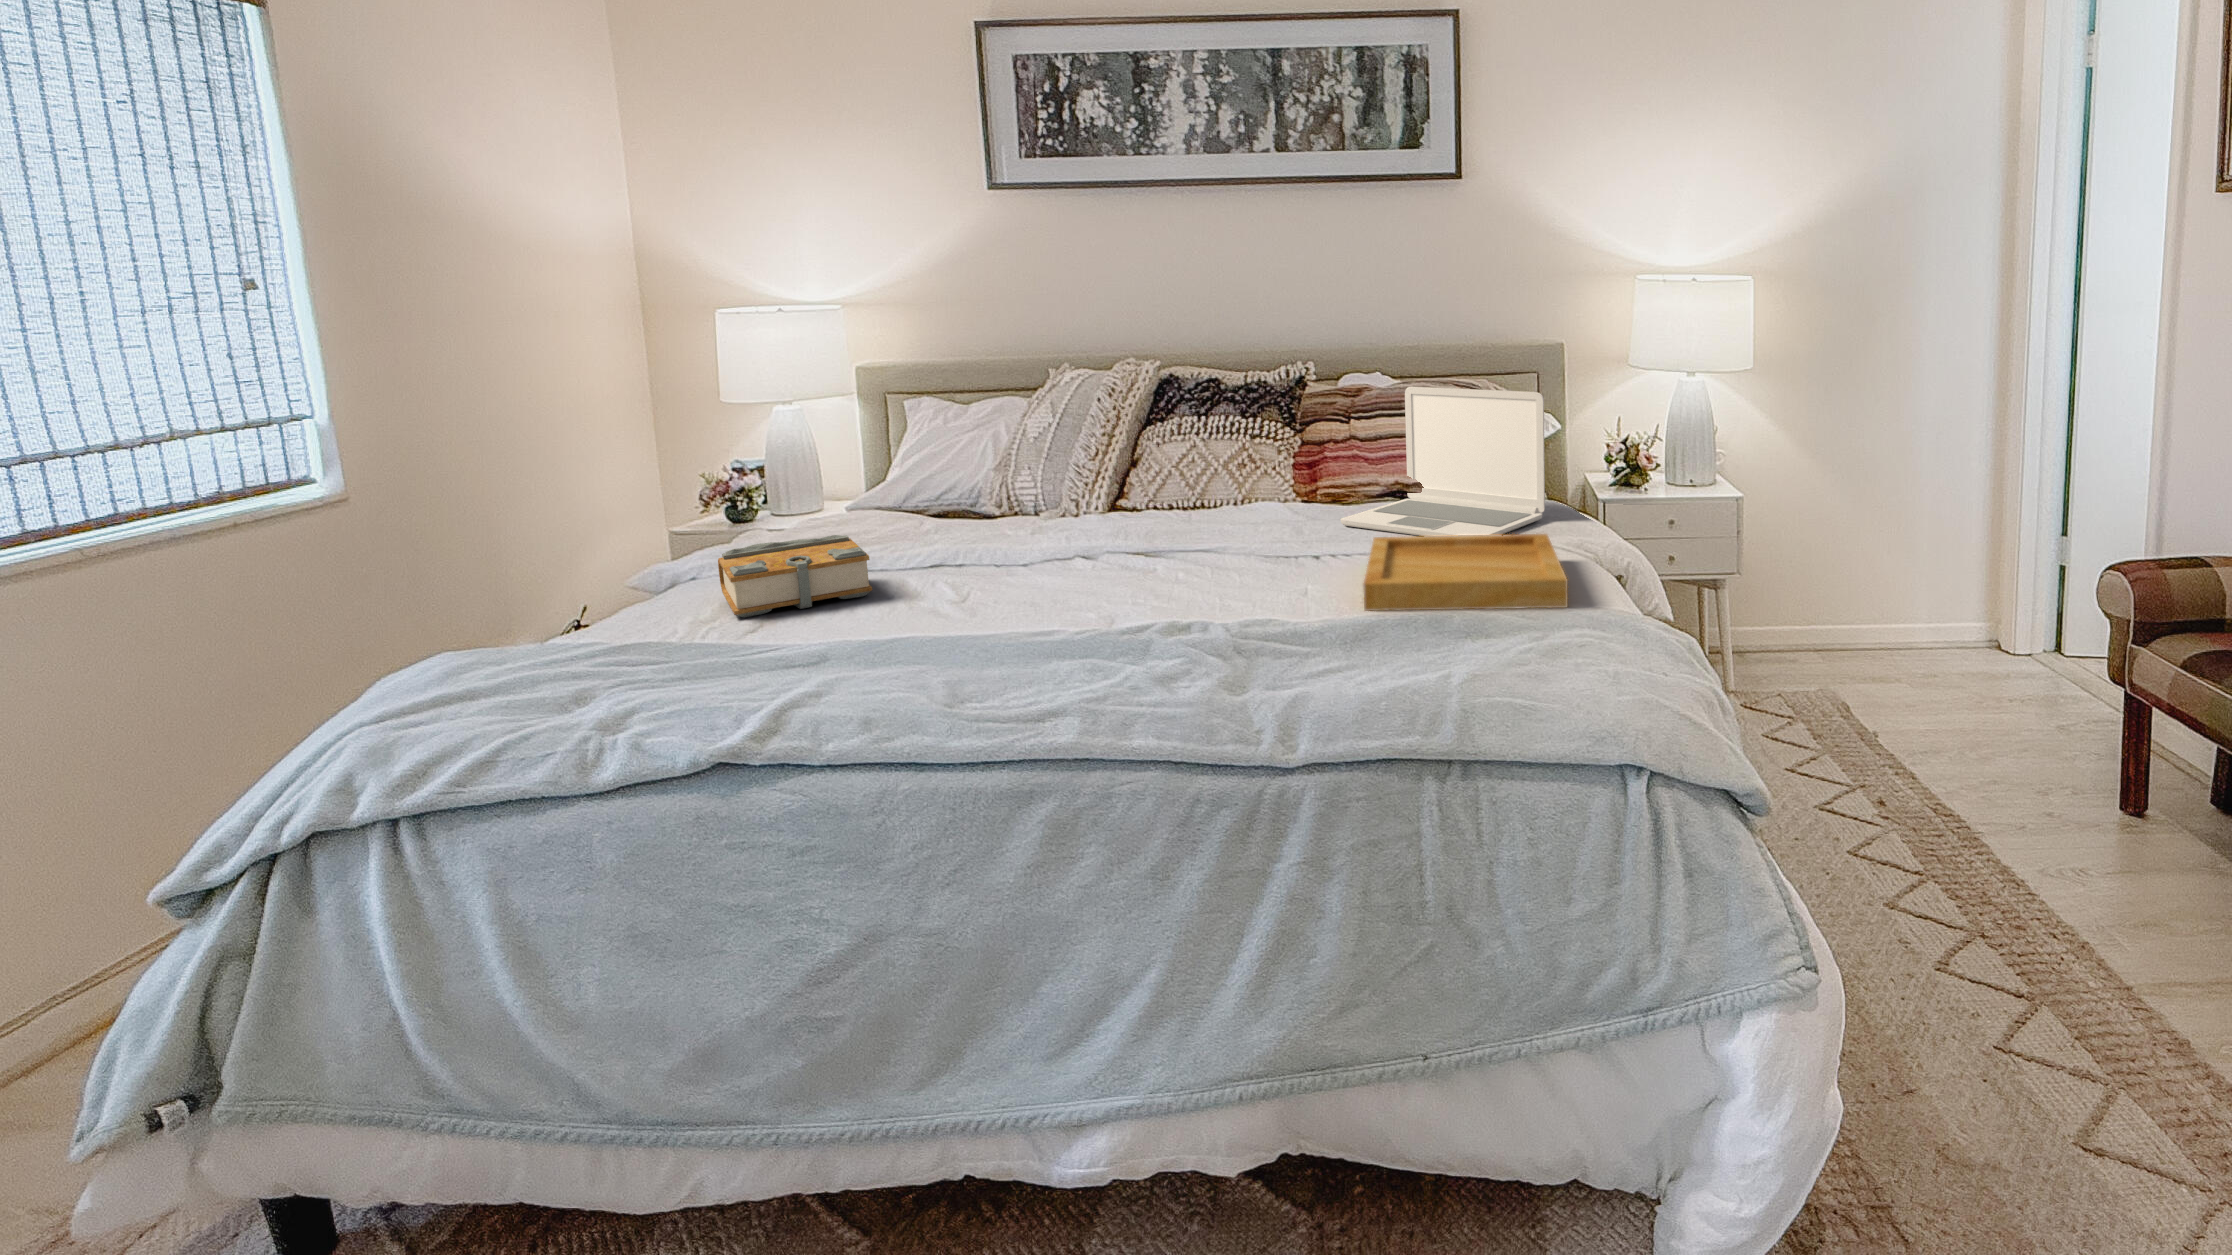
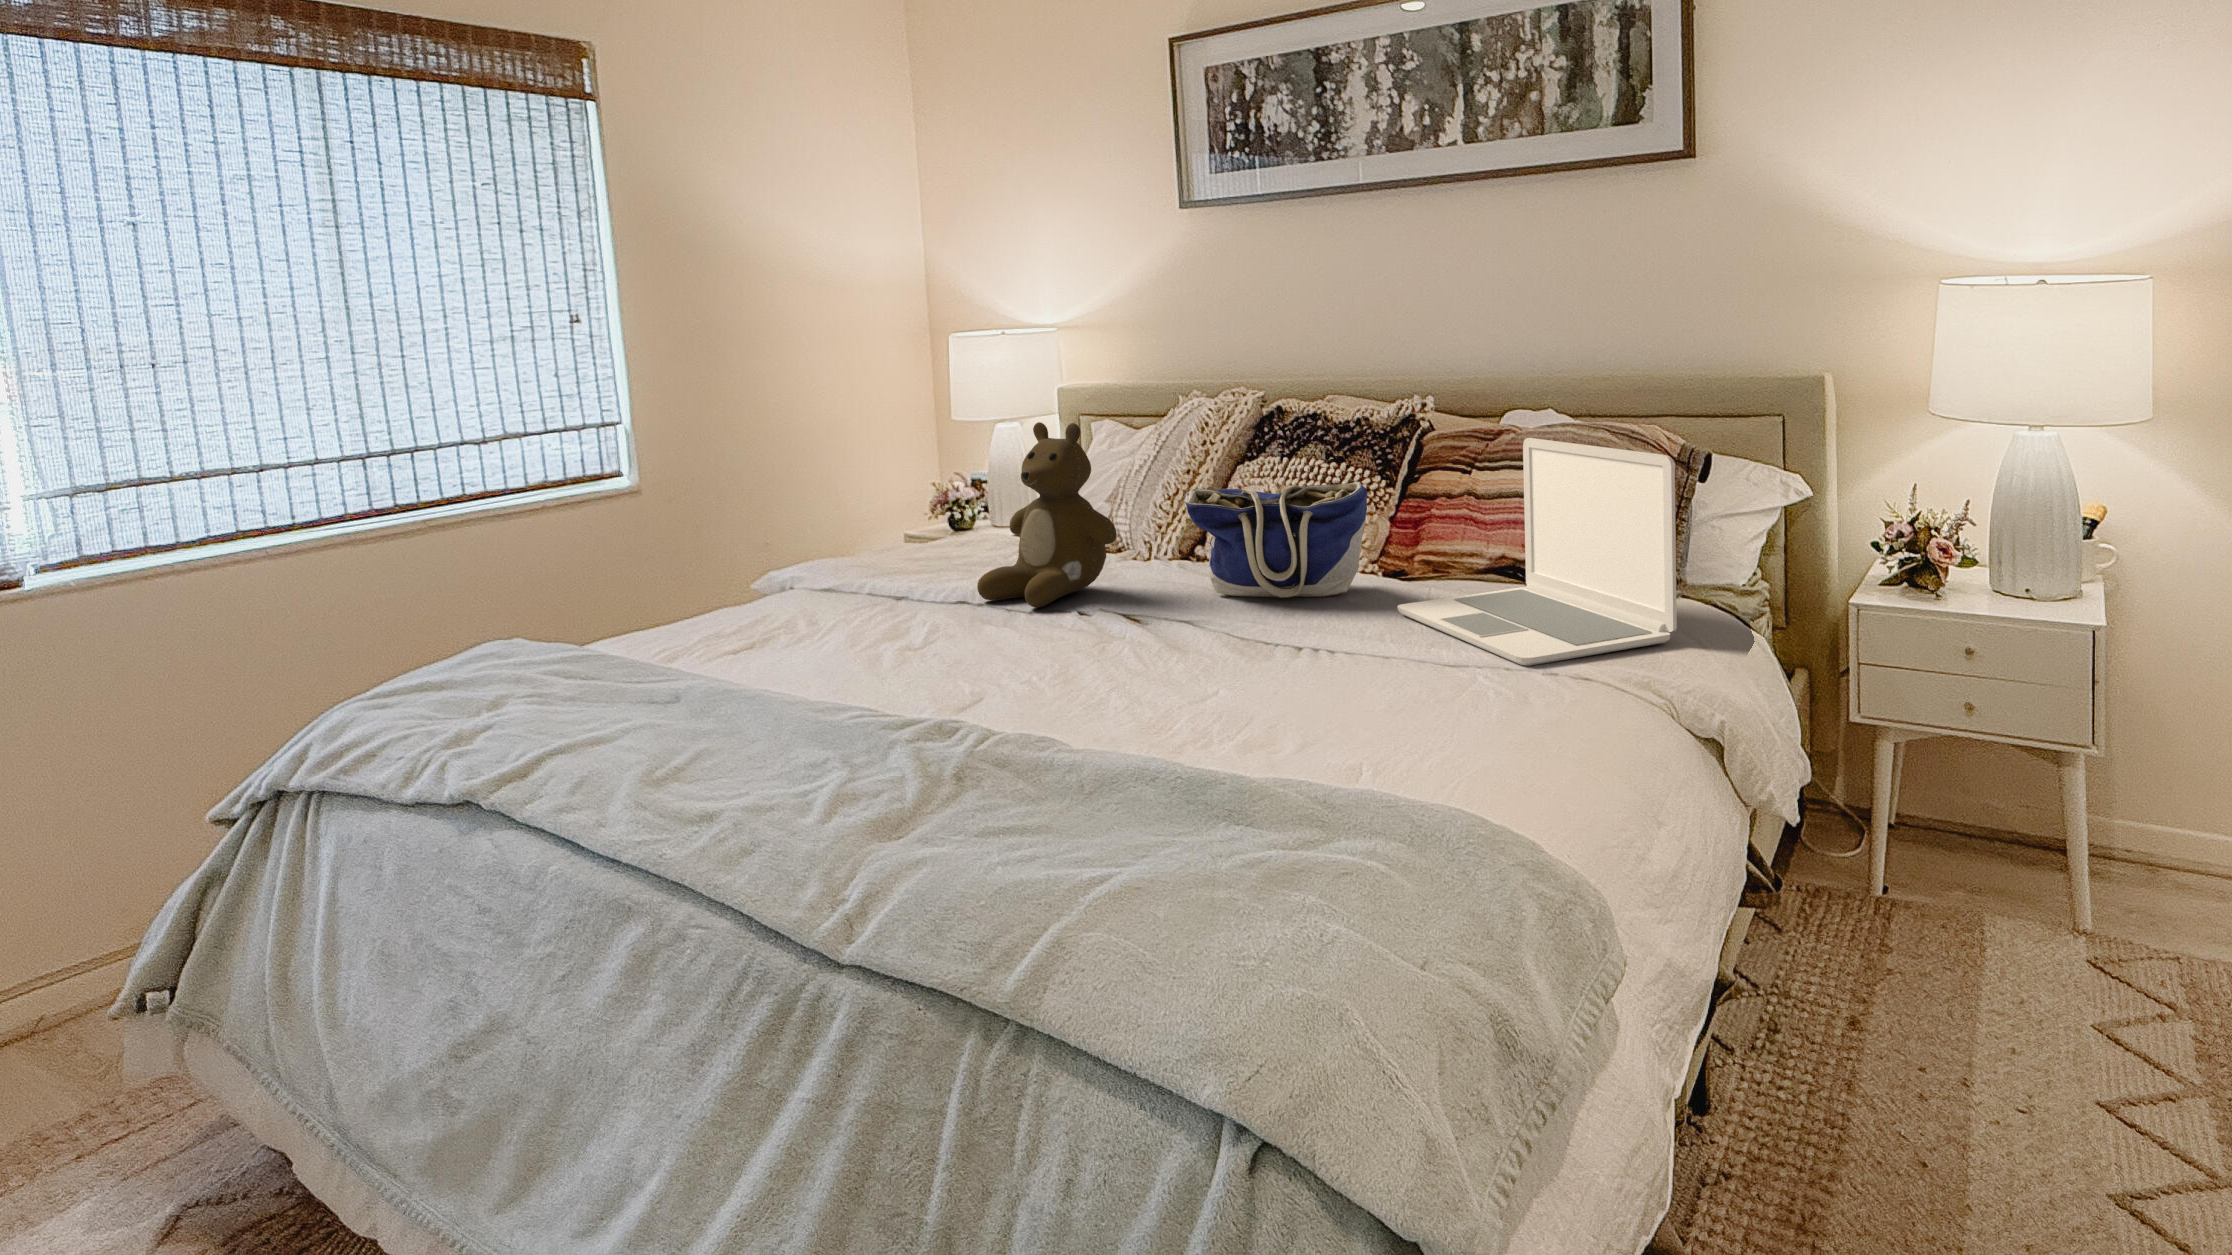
teddy bear: none [961,389,1090,557] -> present [977,422,1117,608]
tote bag: none [1148,427,1302,529] -> present [1184,482,1367,598]
tray: present [1364,534,1568,611] -> none [1208,639,1572,797]
book: present [718,535,872,618] -> none [709,563,862,636]

